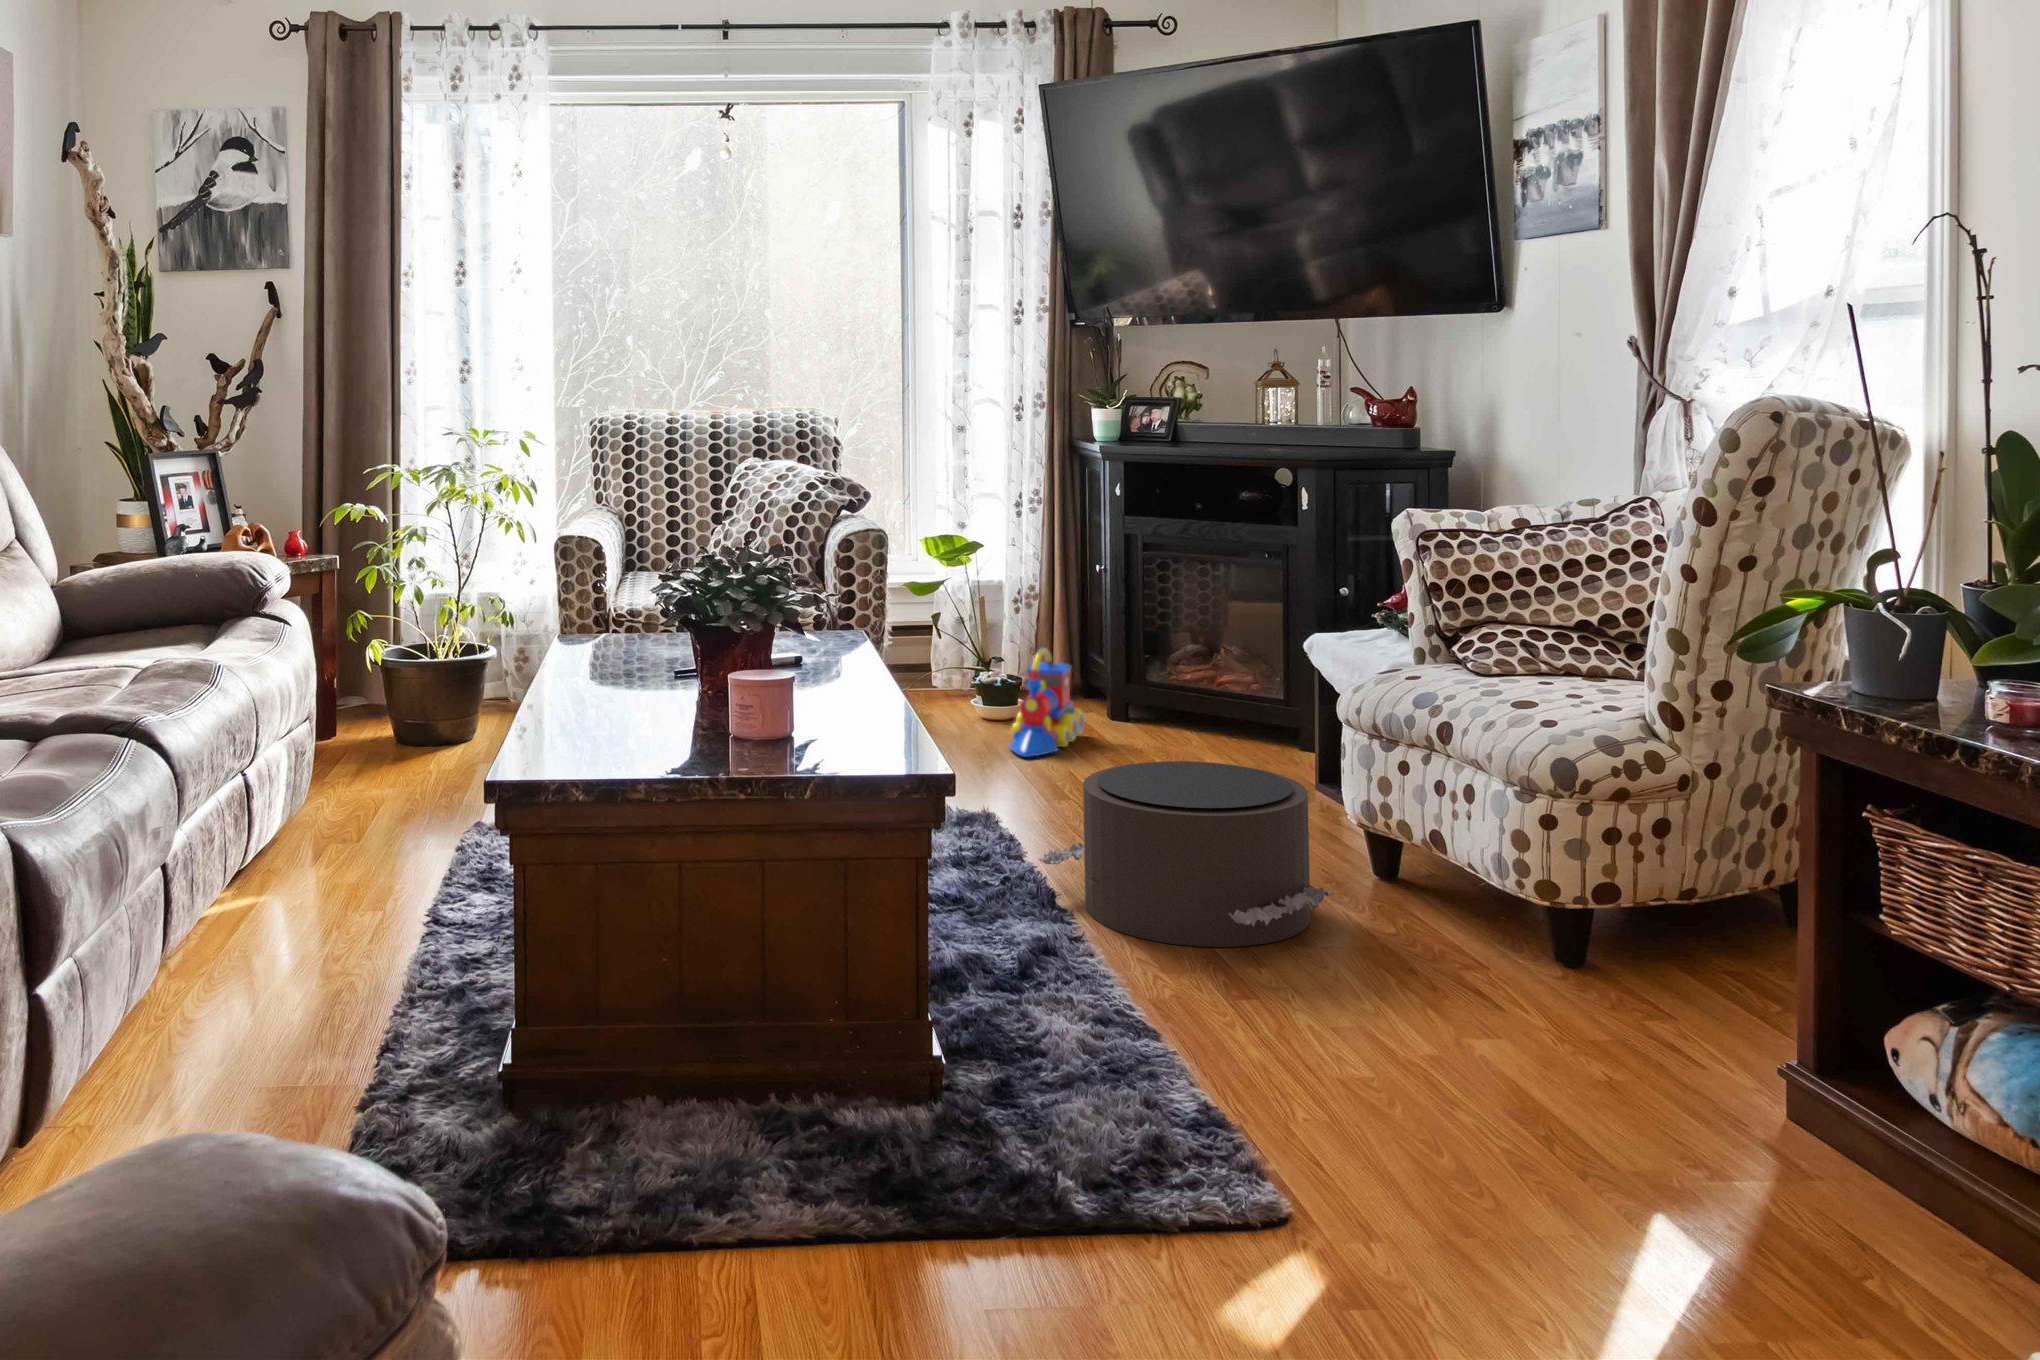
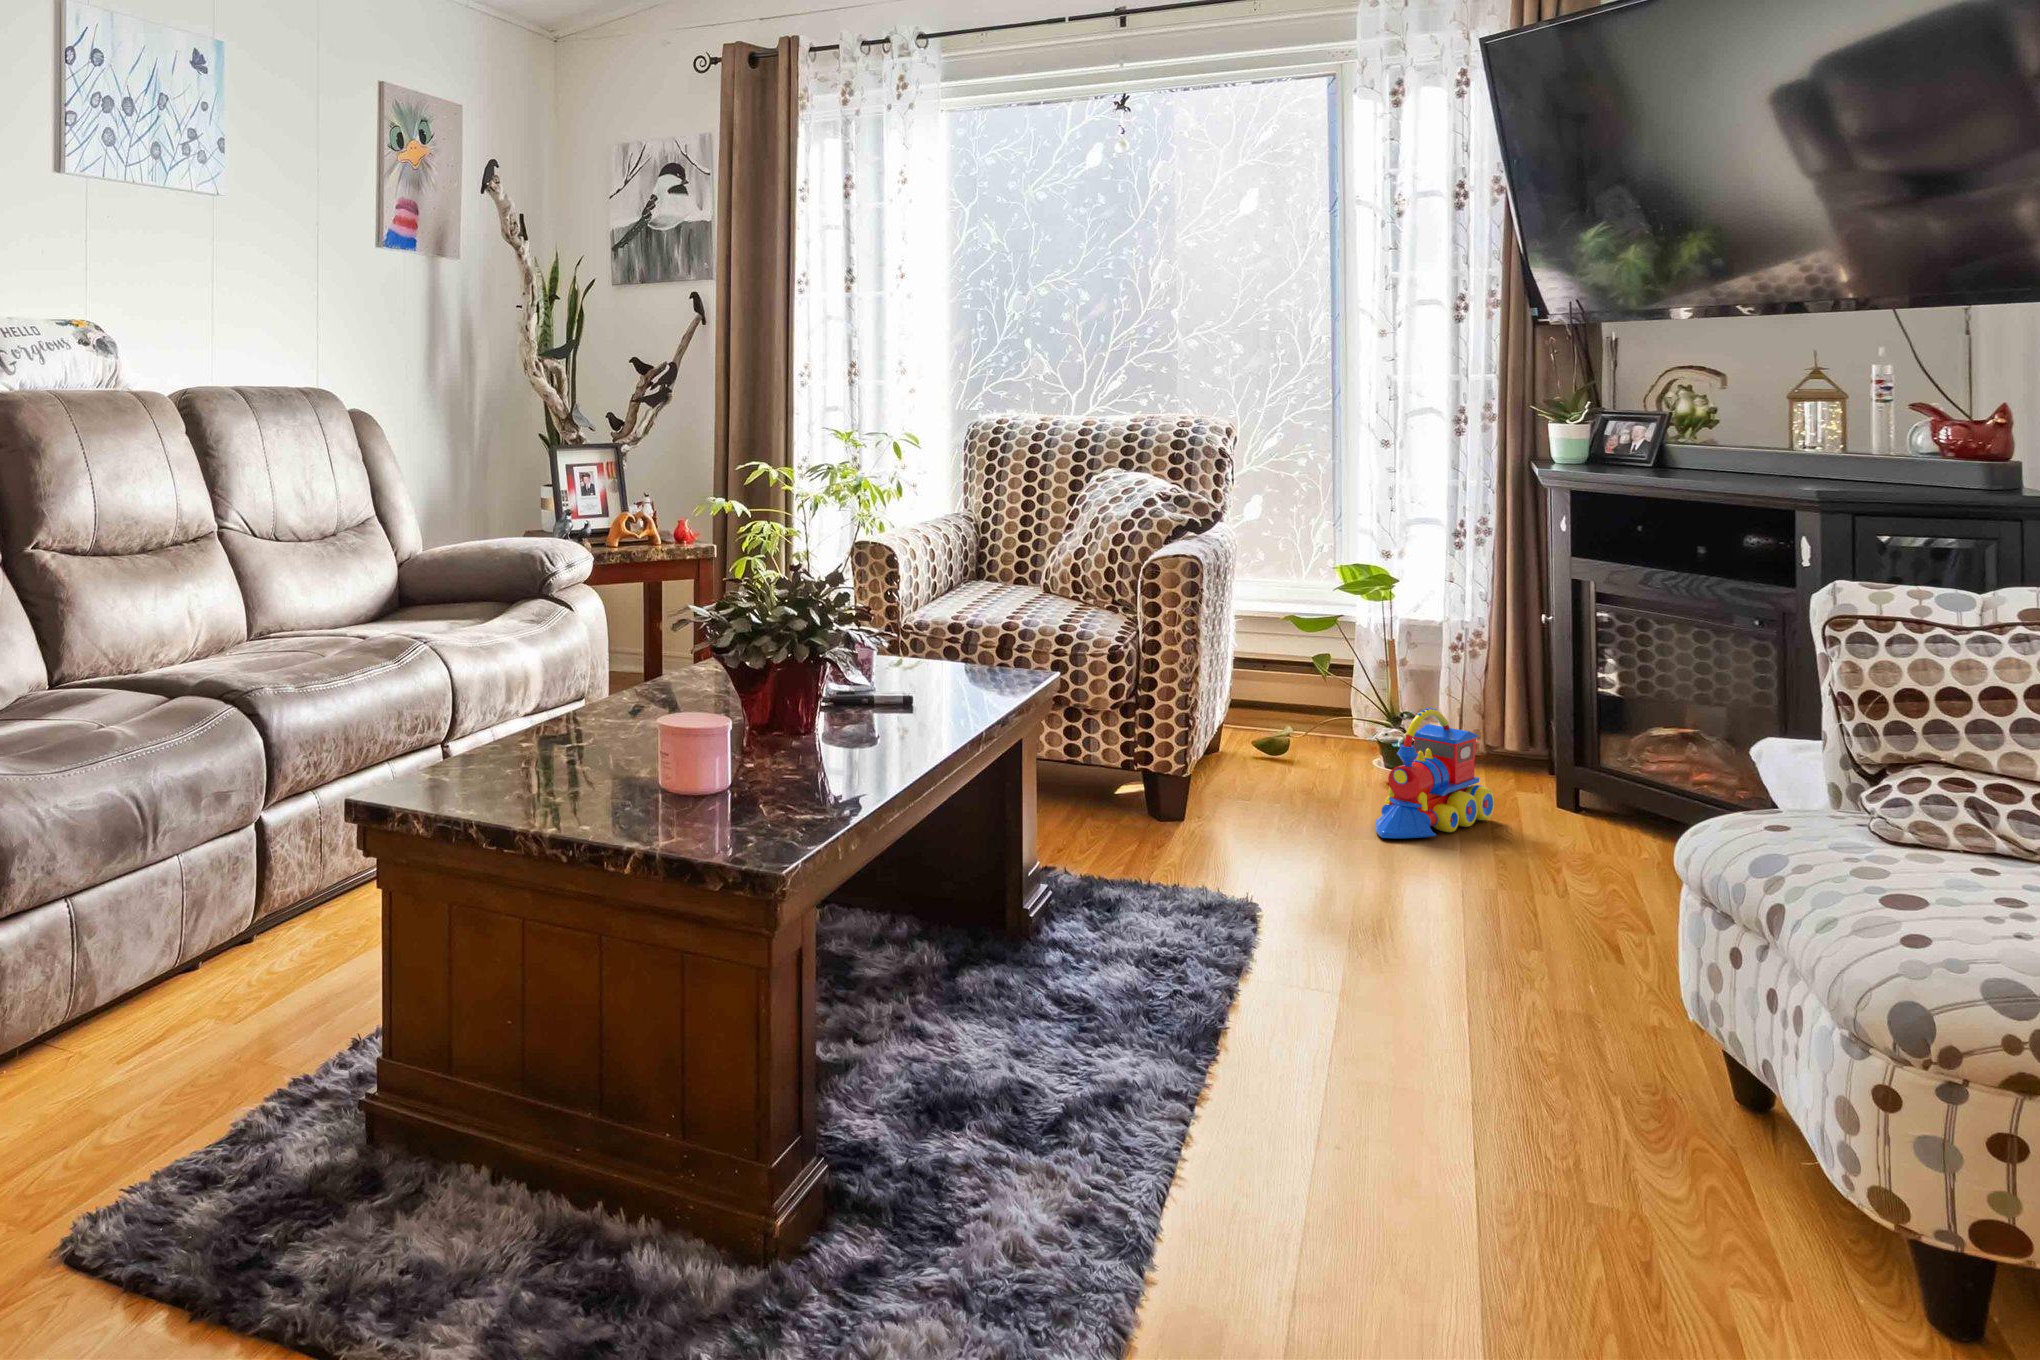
pouf: present [1039,761,1334,947] -> none [1203,882,1560,1165]

